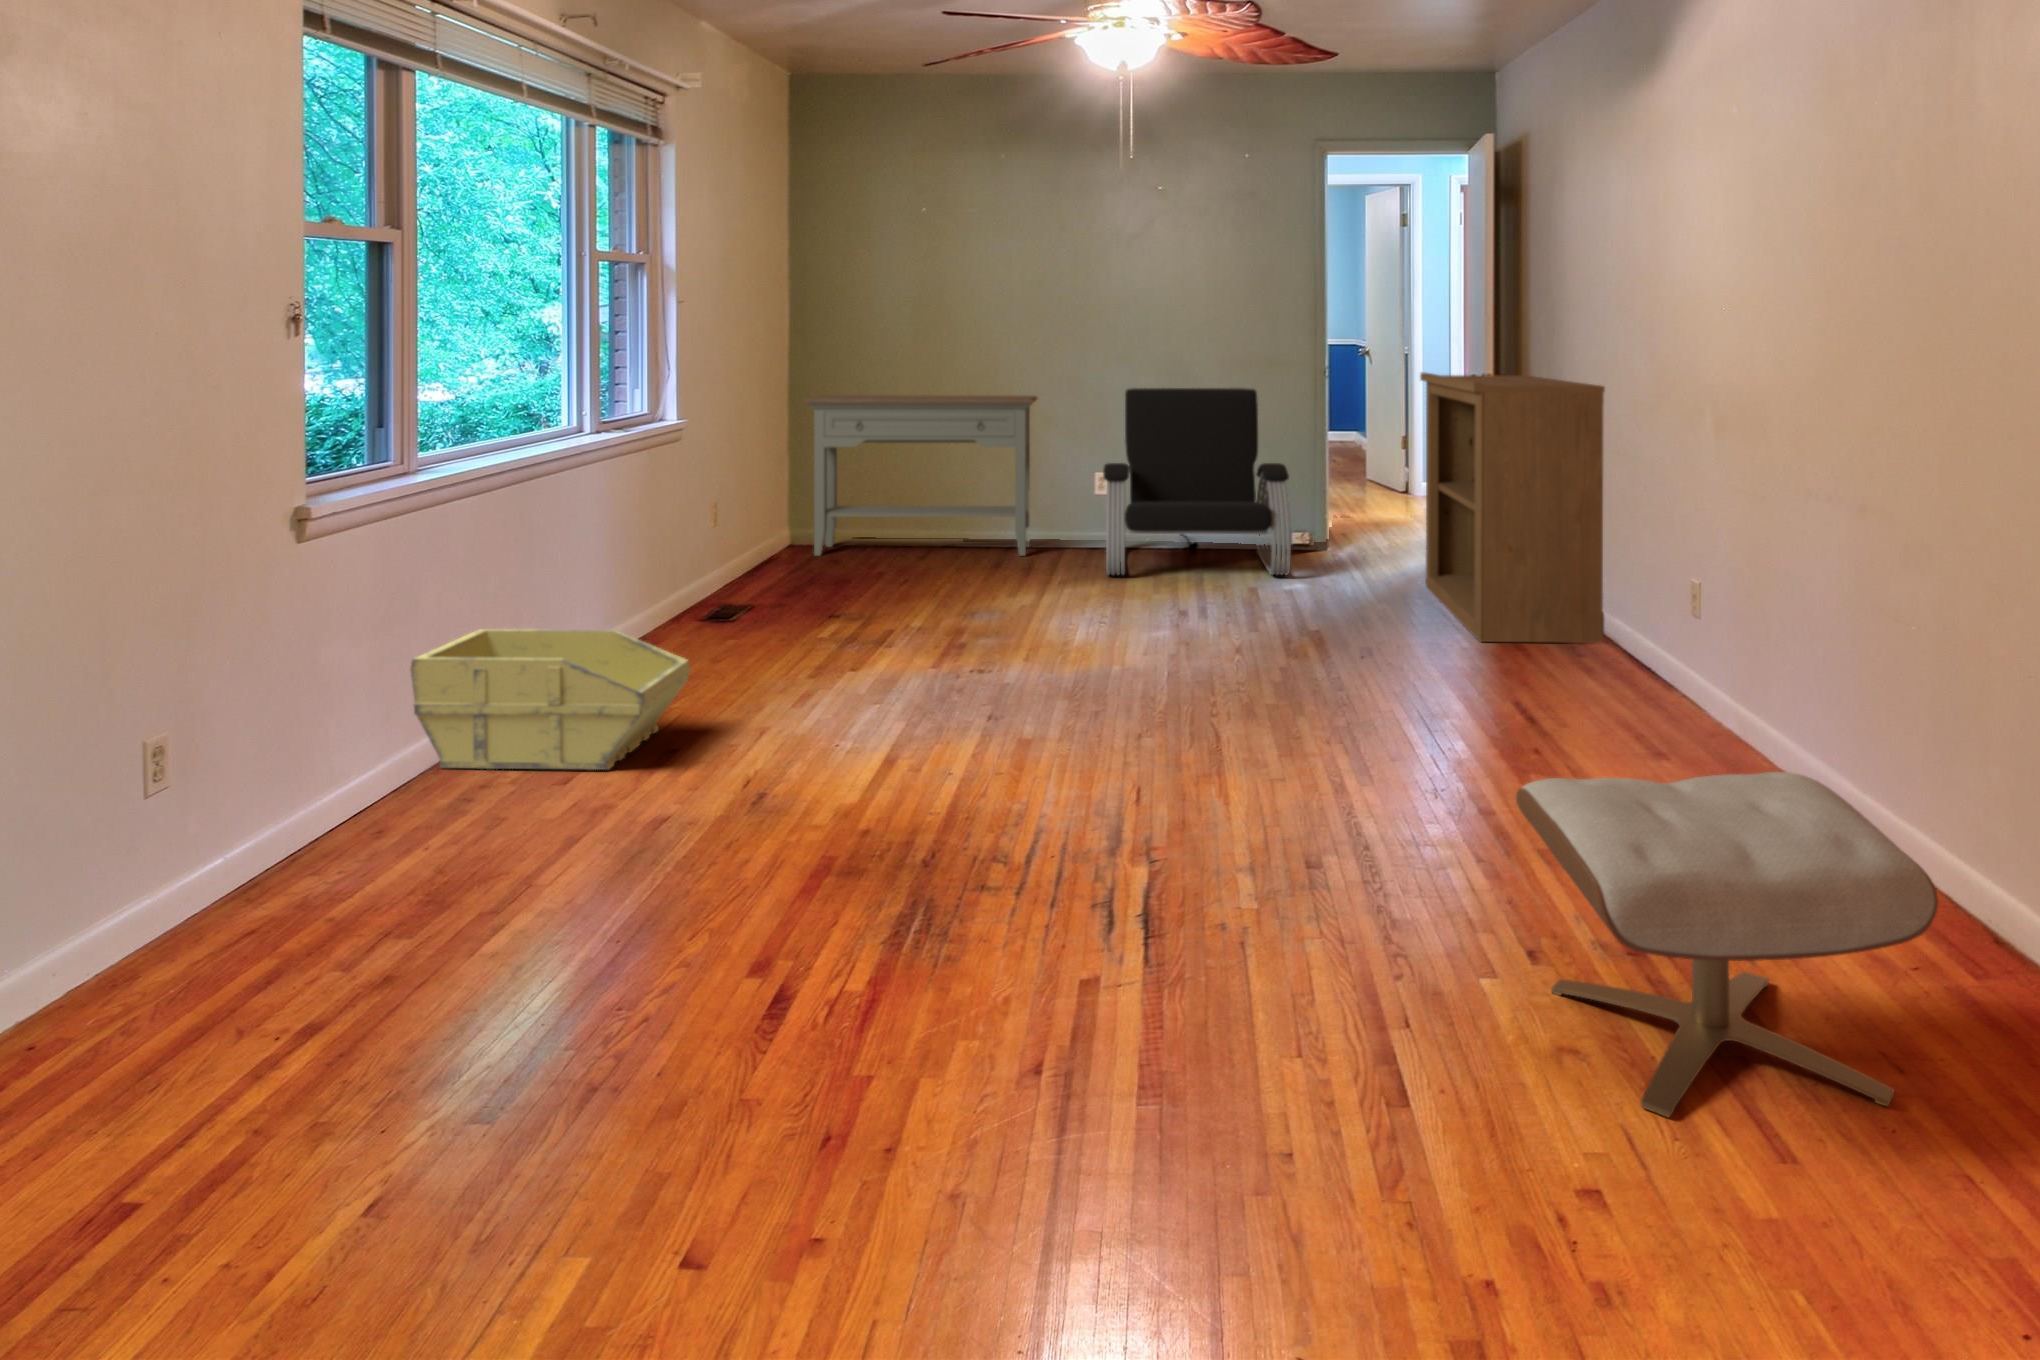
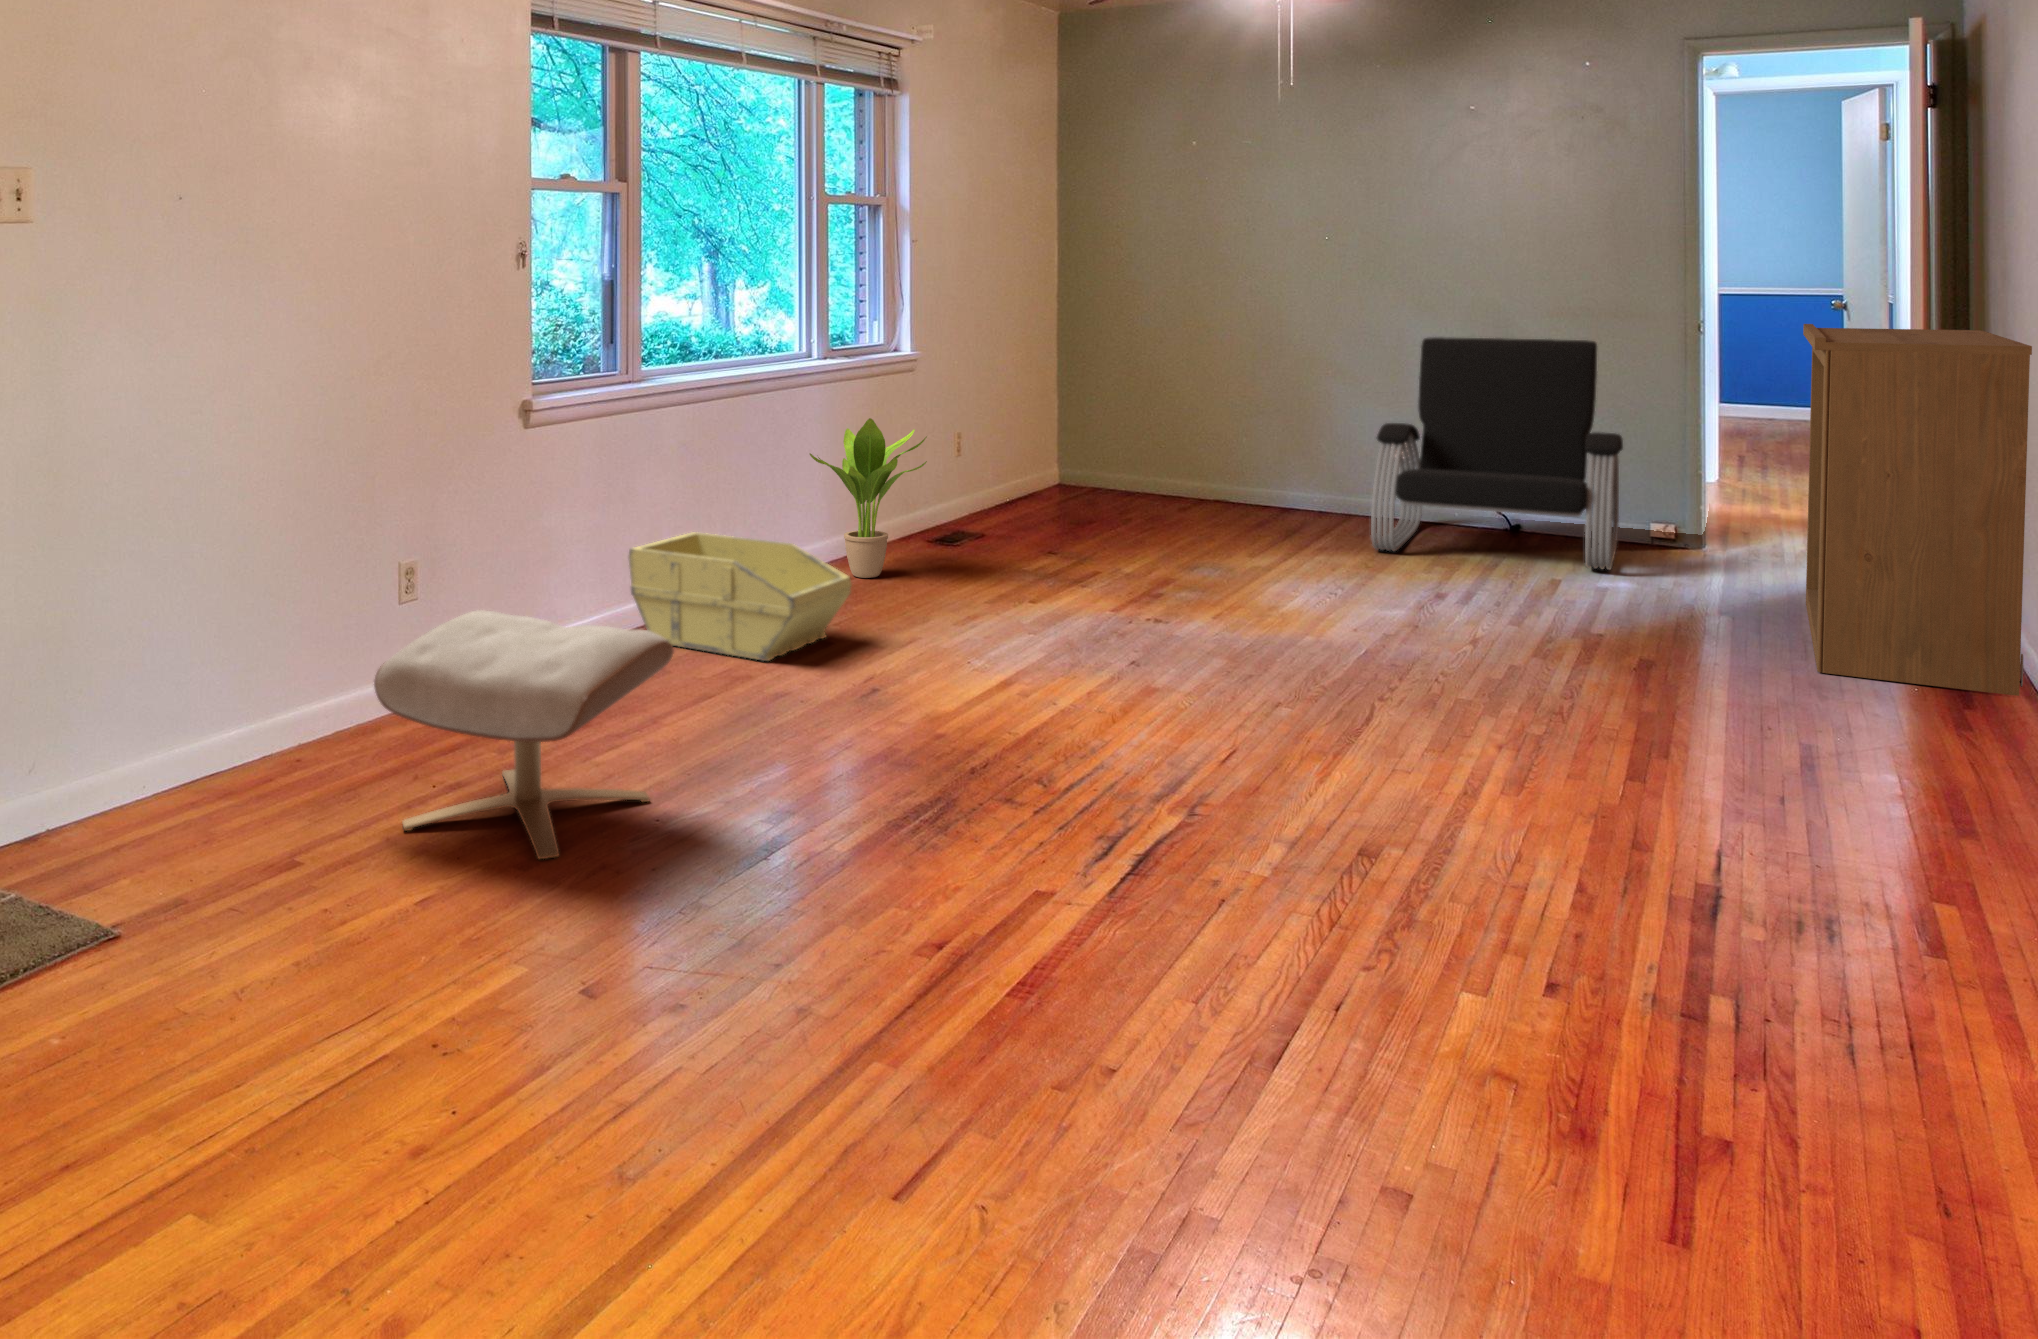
console table: present [804,395,1037,556] -> none [1061,338,1321,522]
potted plant: none [598,485,730,657] -> present [810,418,927,578]
ottoman: present [1516,772,1938,1117] -> present [374,610,674,859]

